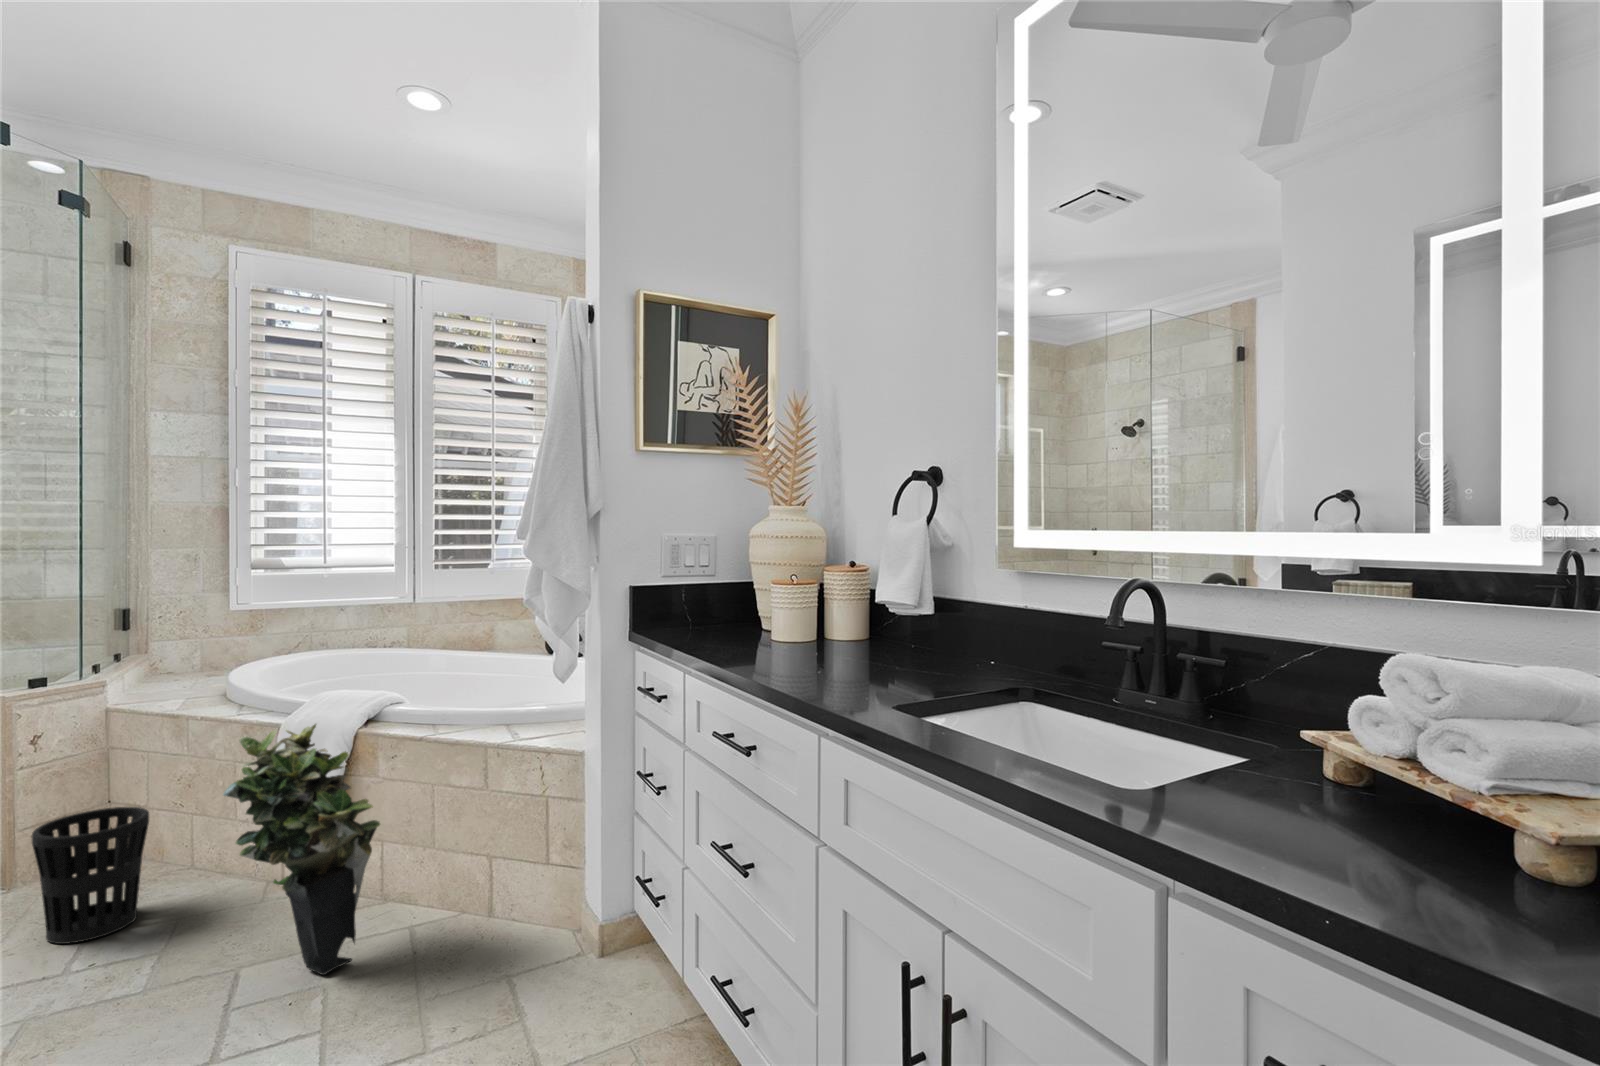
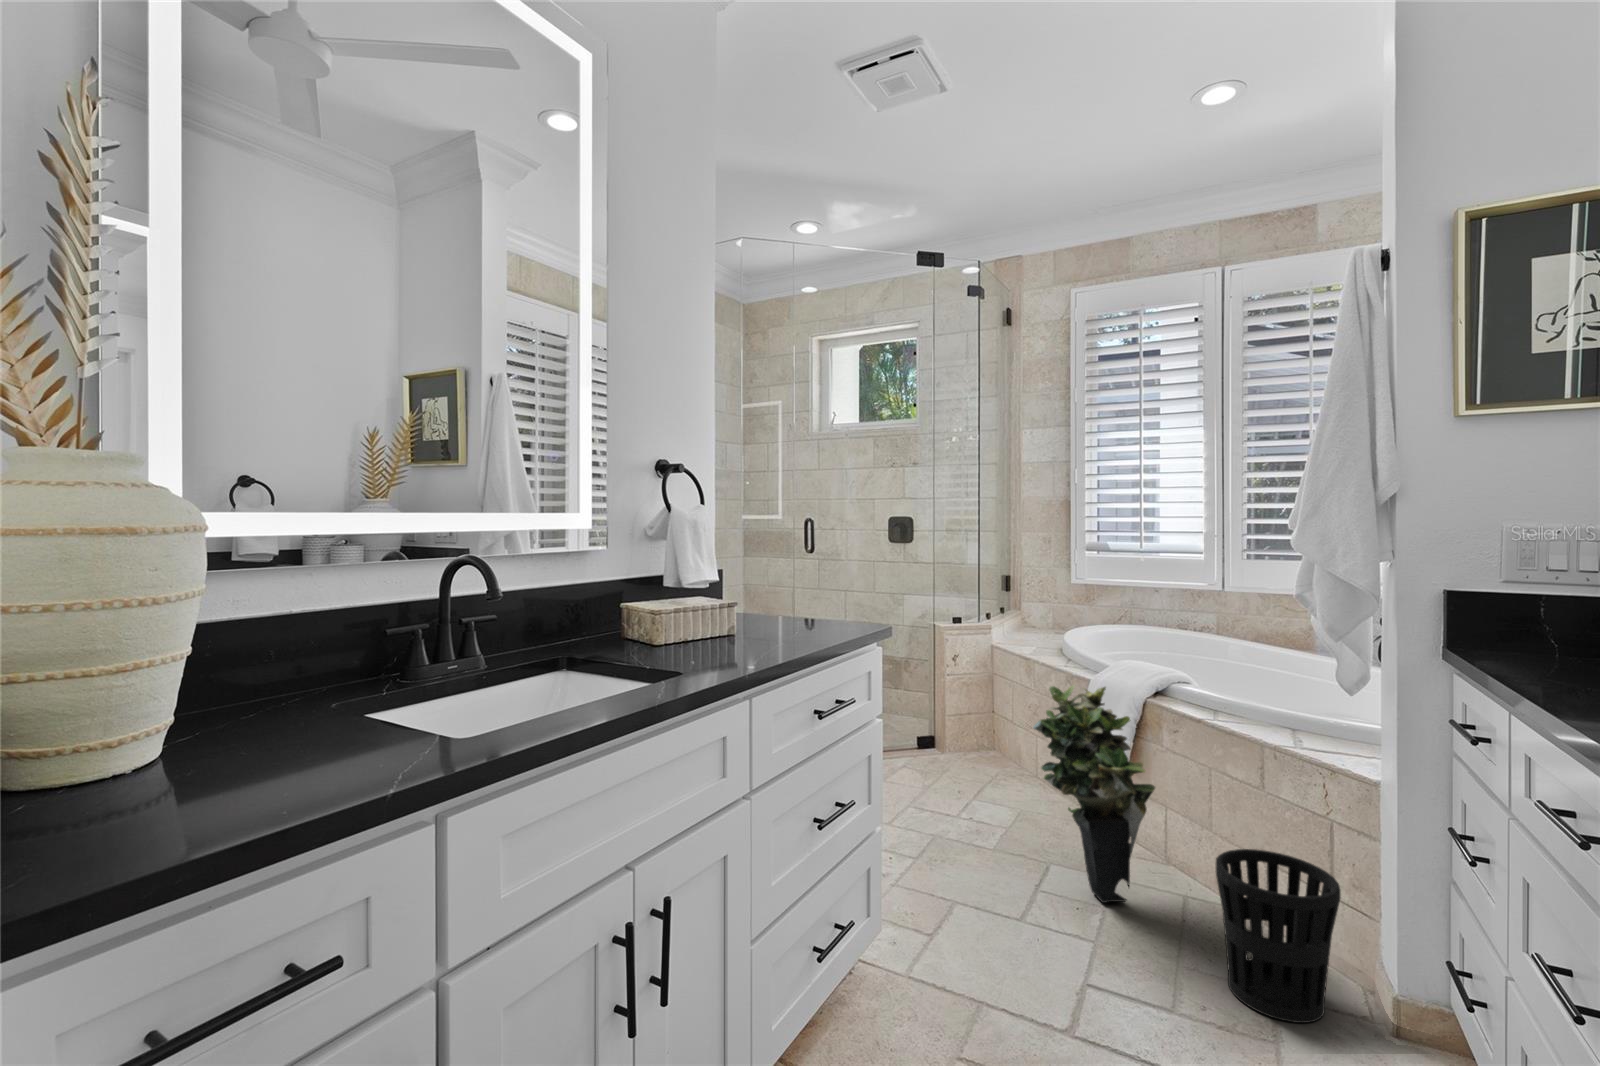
wastebasket: present [32,807,149,944] -> present [1216,849,1341,1023]

